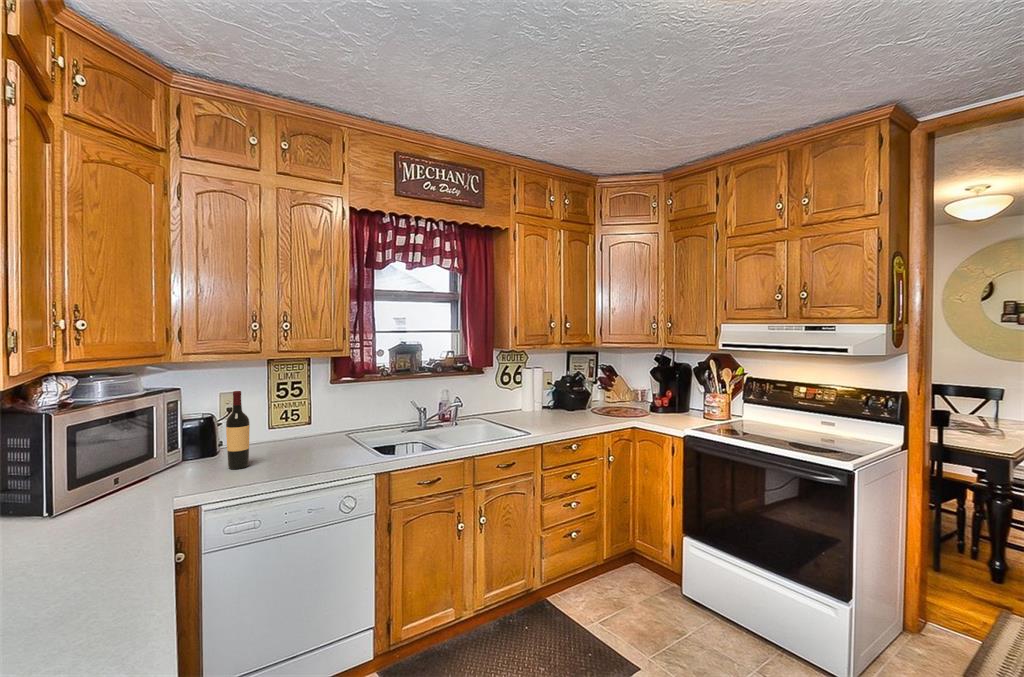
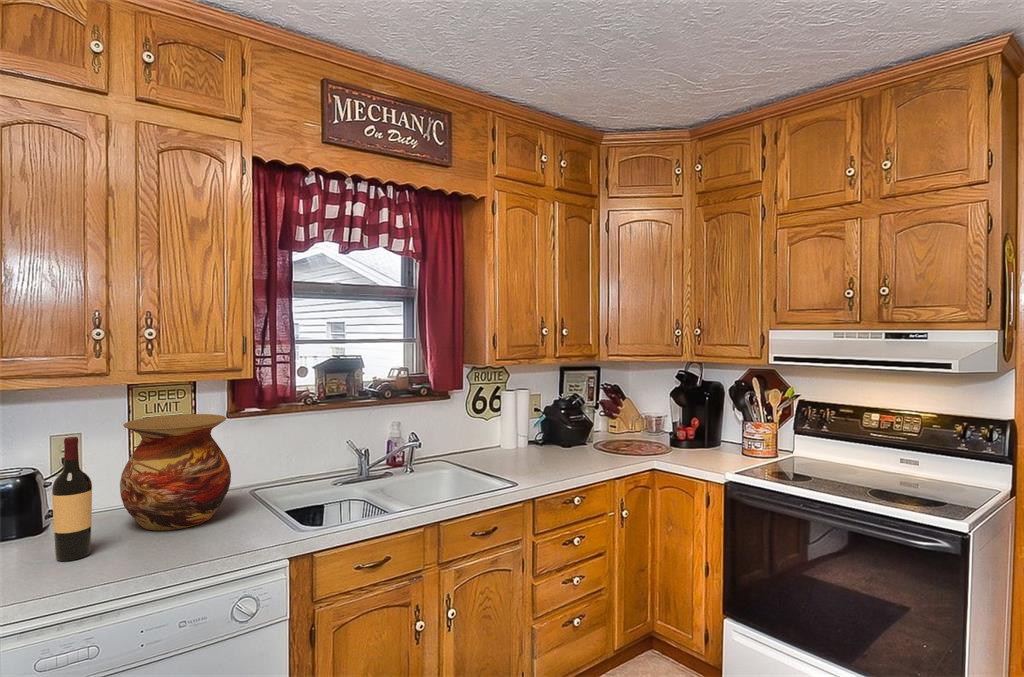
vase: none [264,380,334,455] -> present [120,414,231,530]

